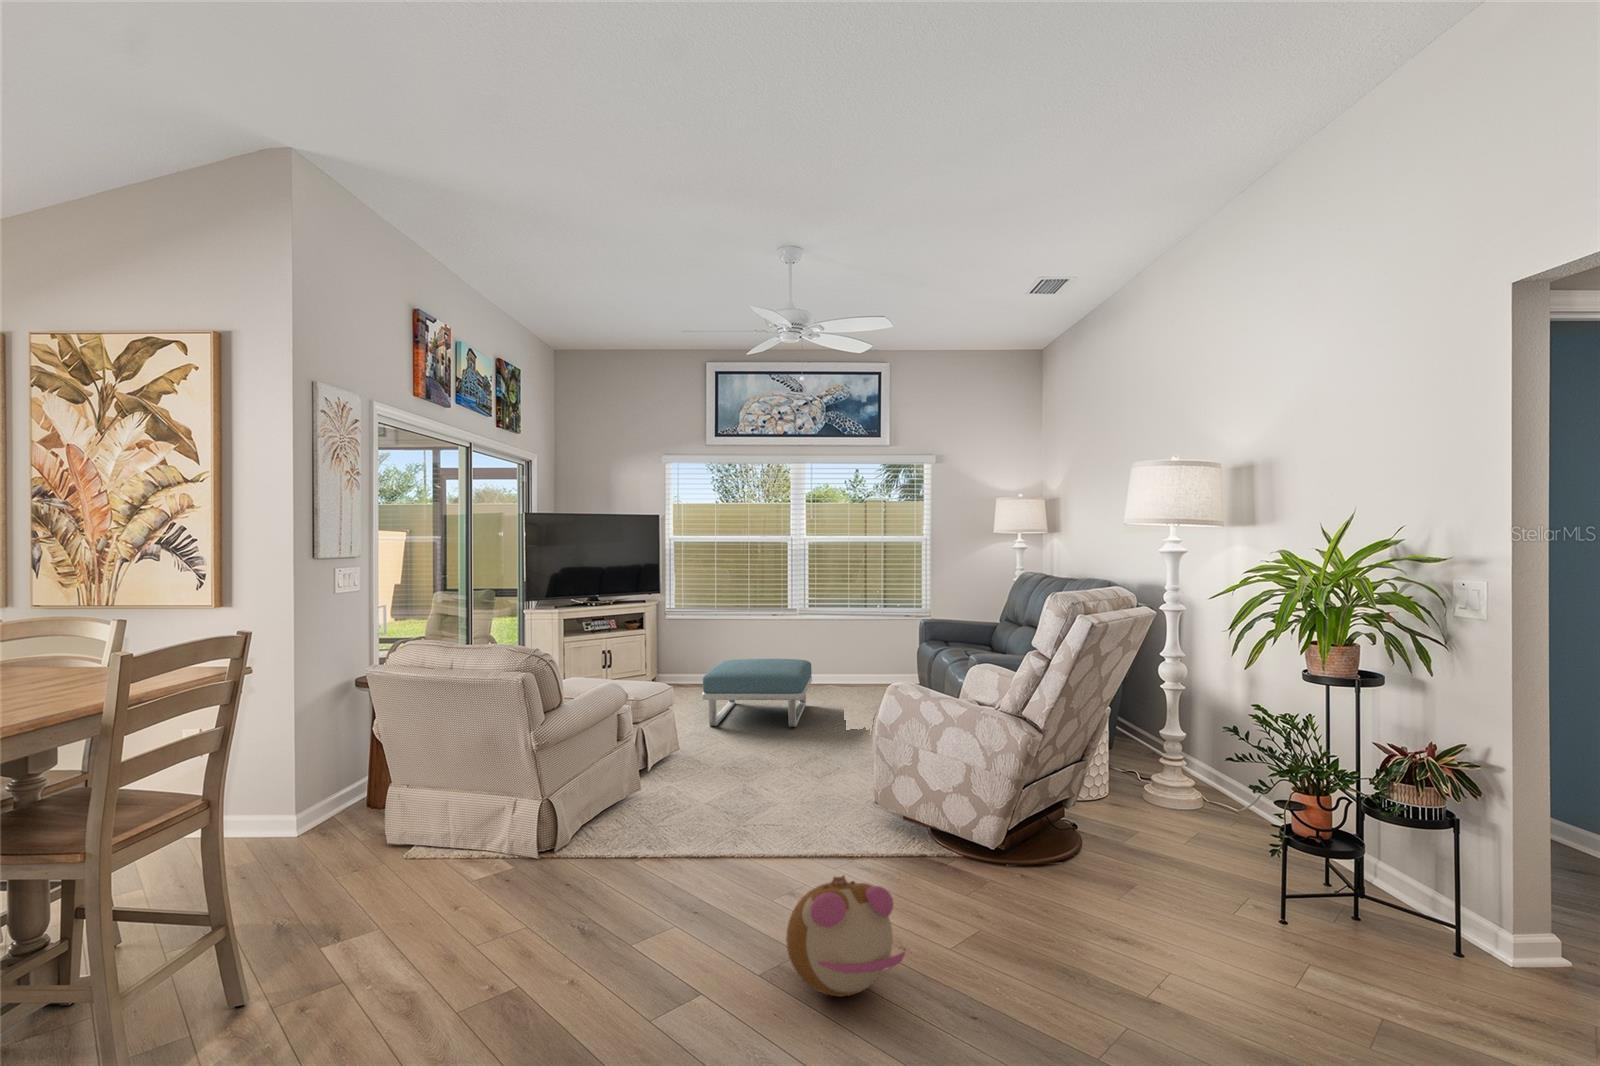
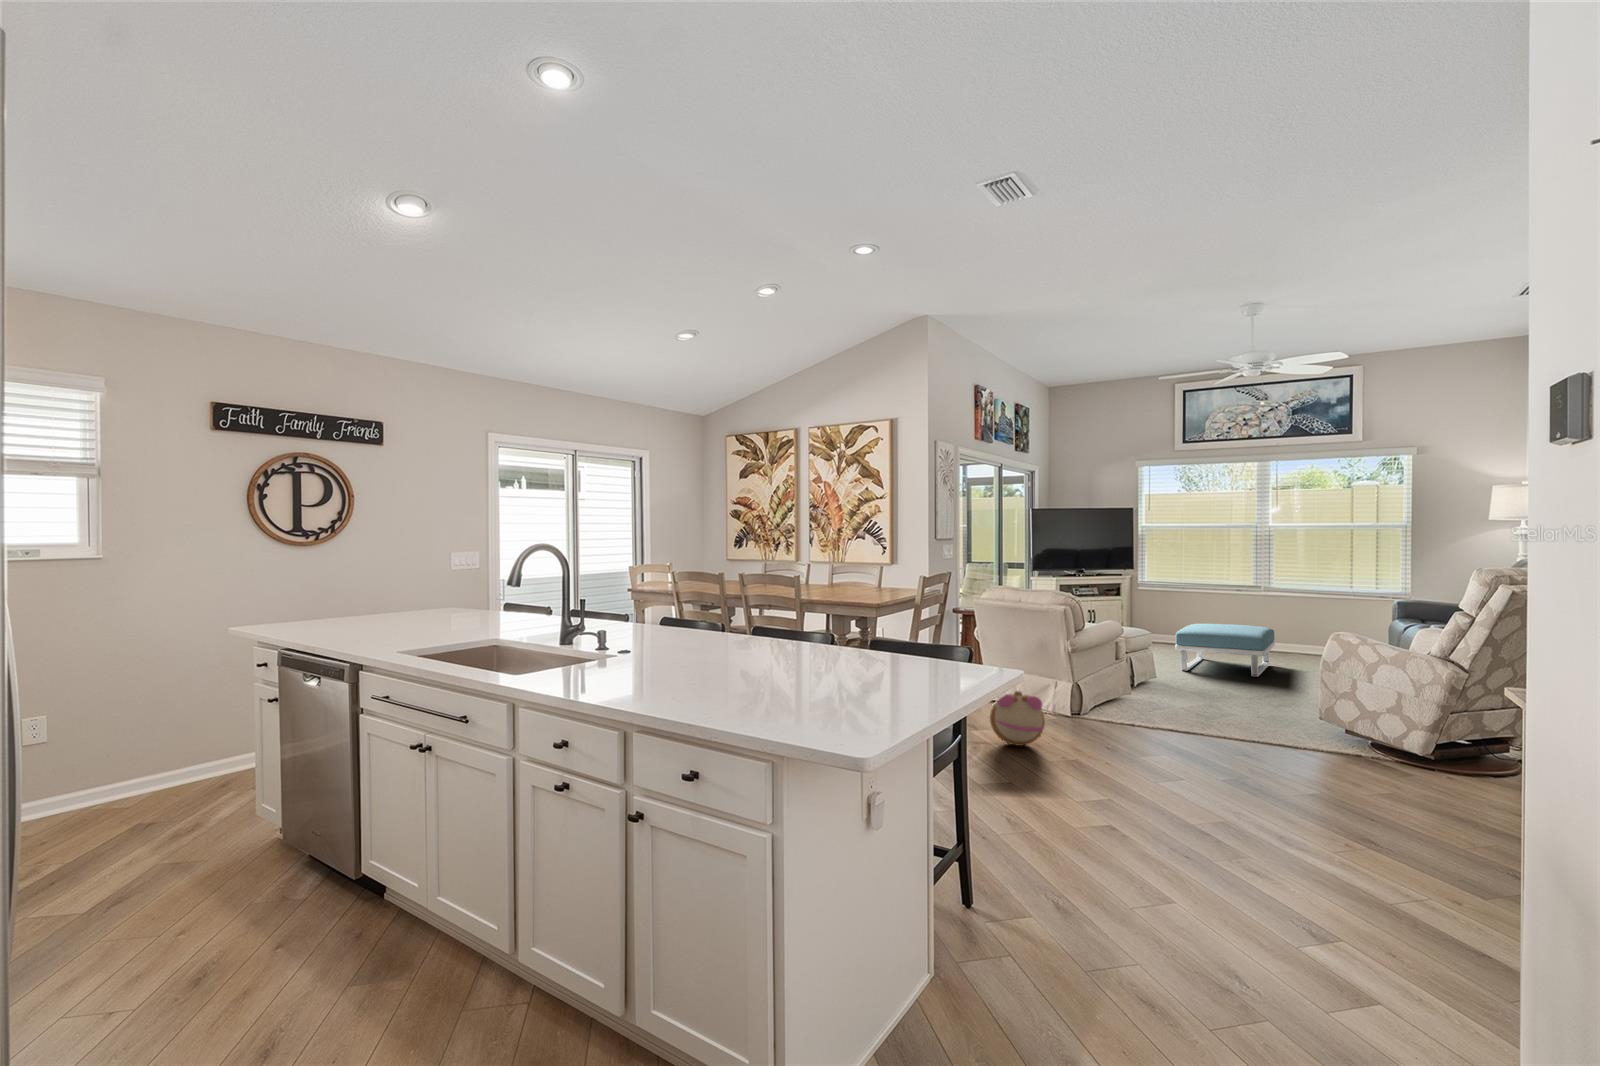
plush toy: present [786,876,905,996] -> present [990,691,1045,746]

